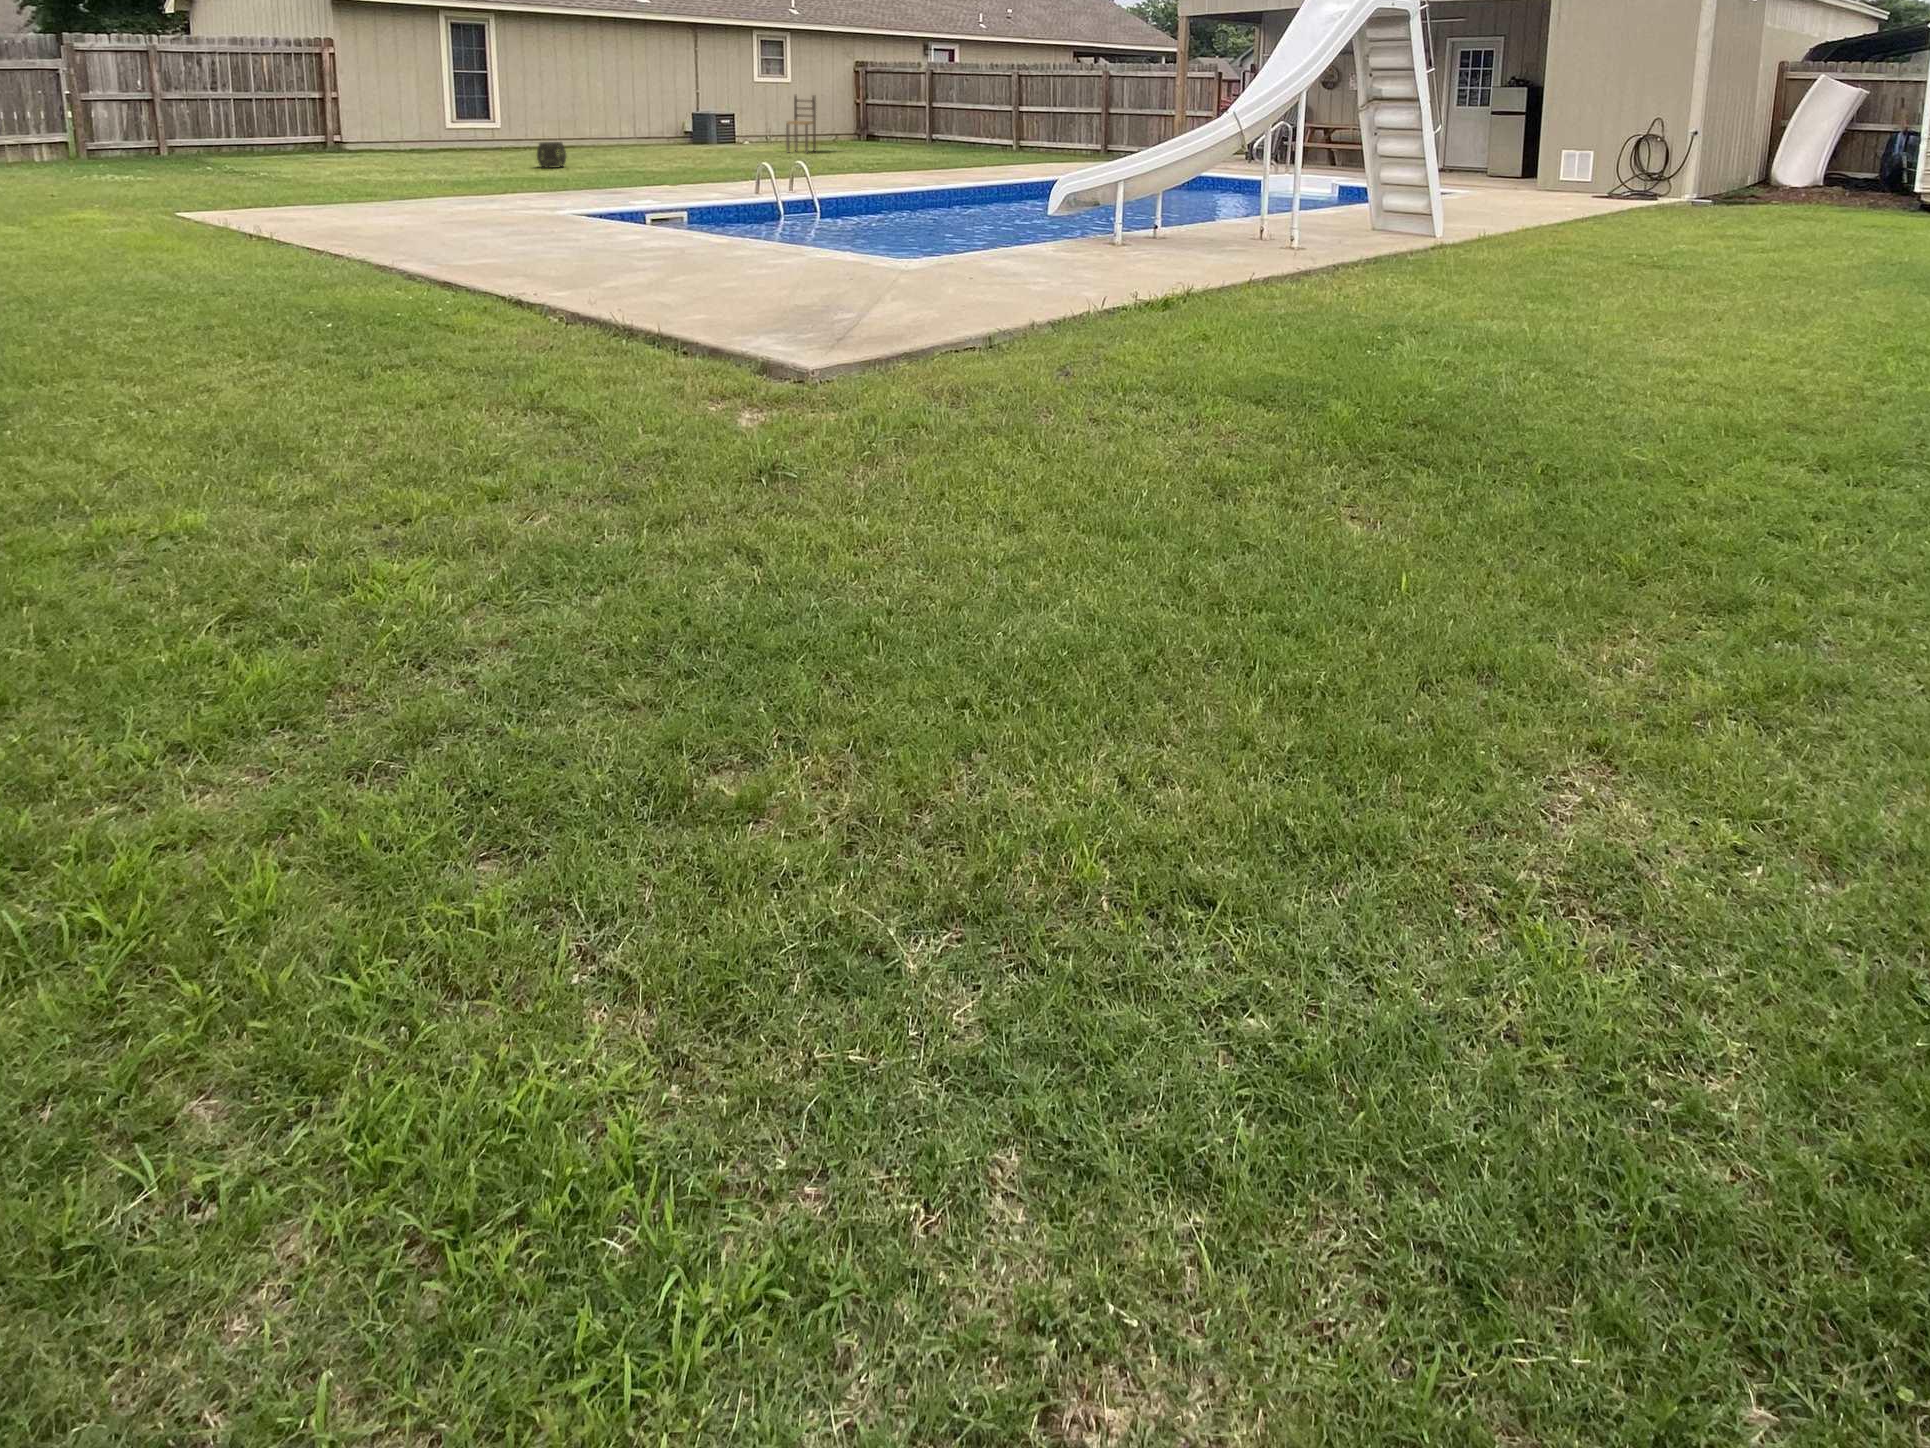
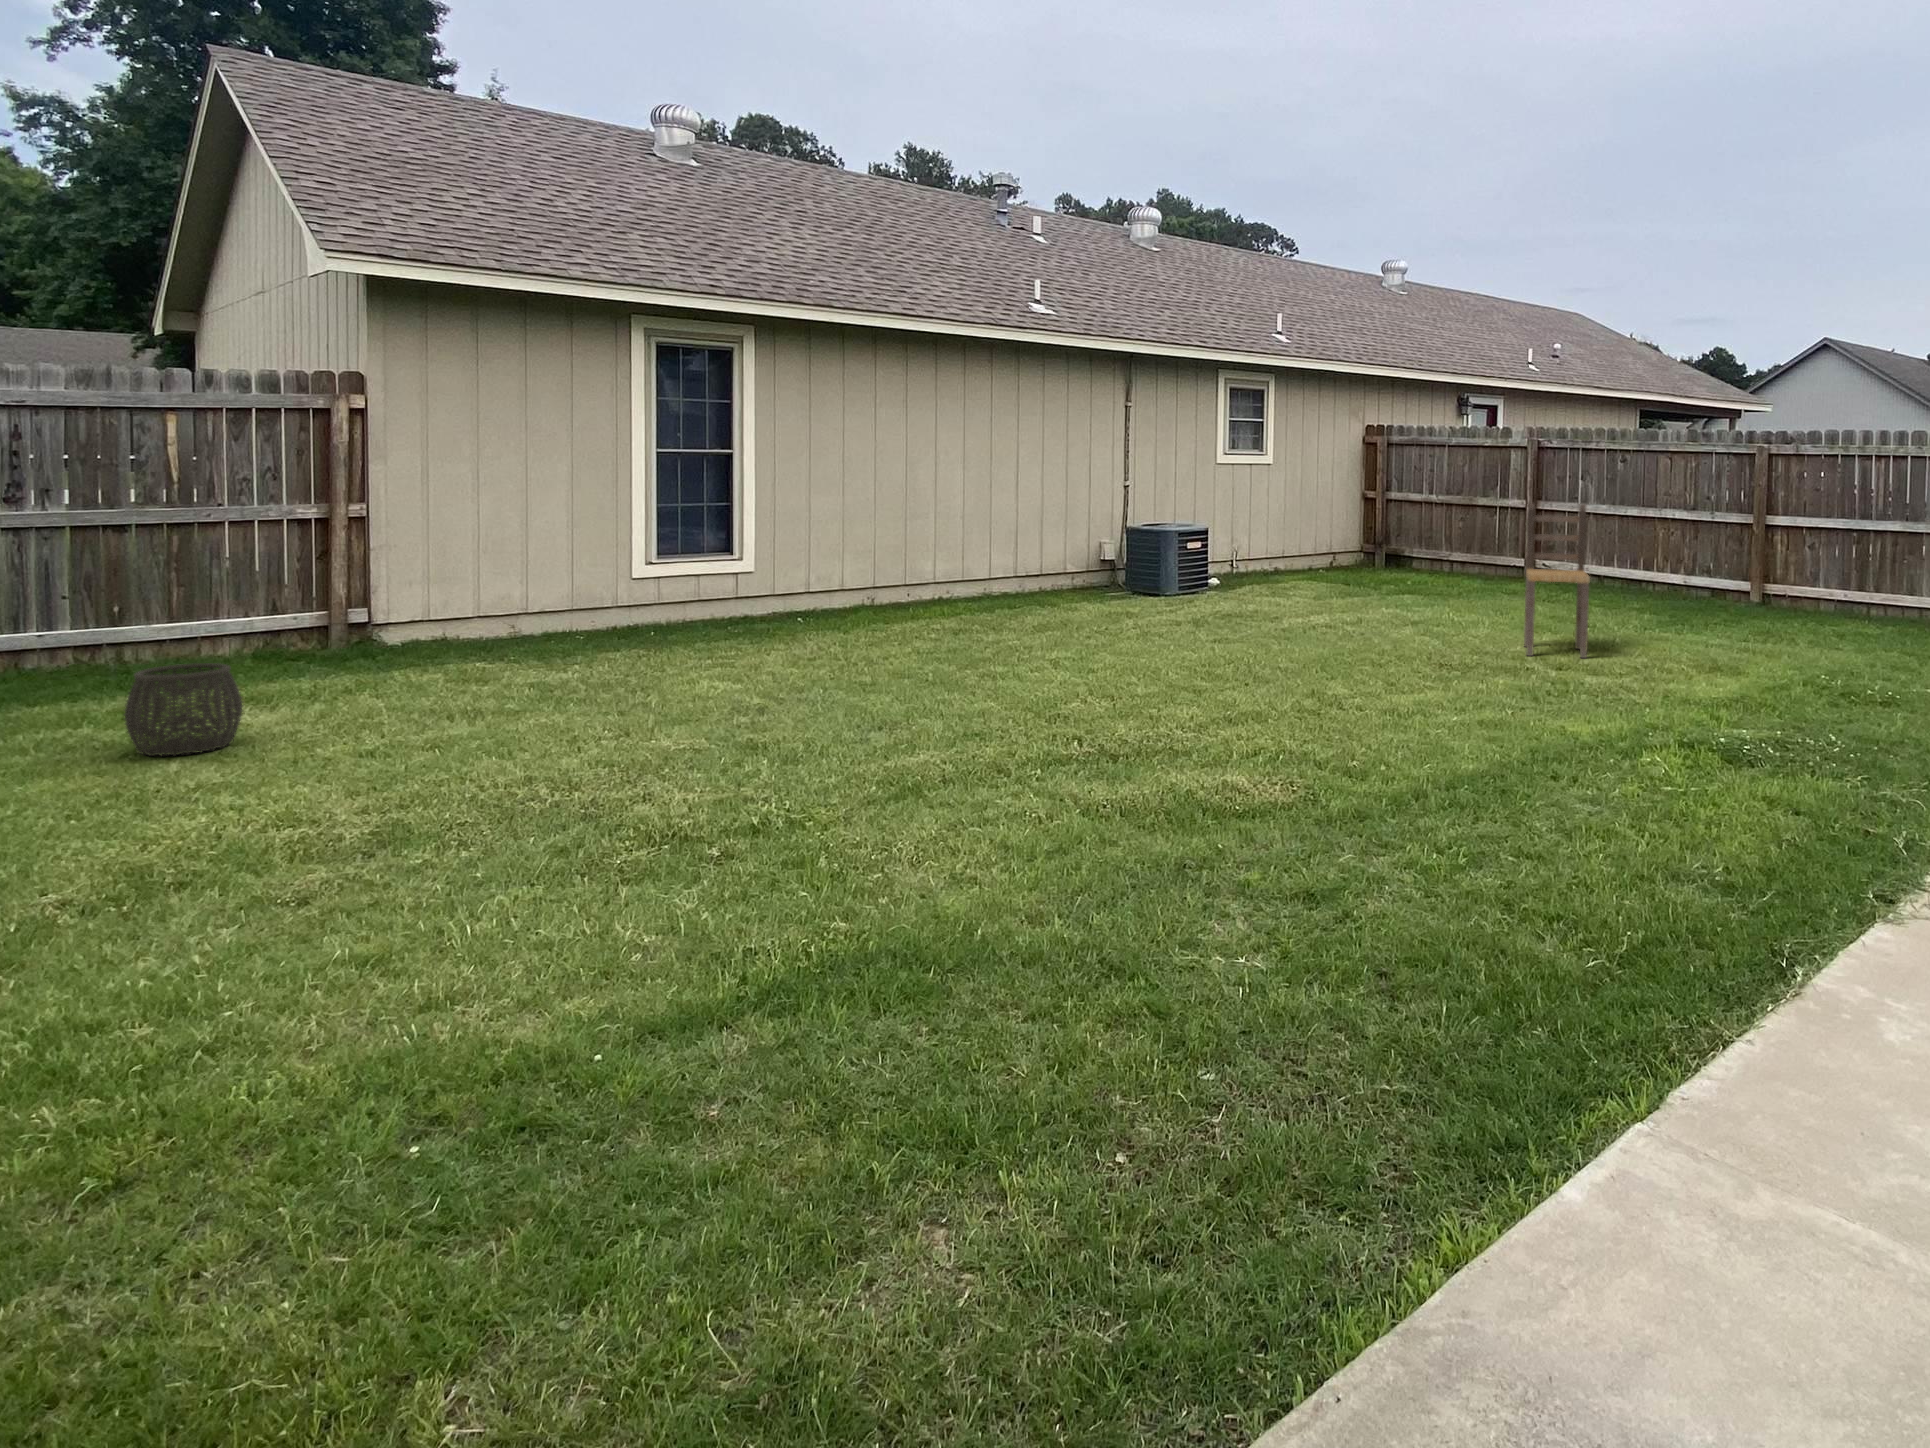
woven basket: present [537,142,566,168] -> present [124,663,243,756]

